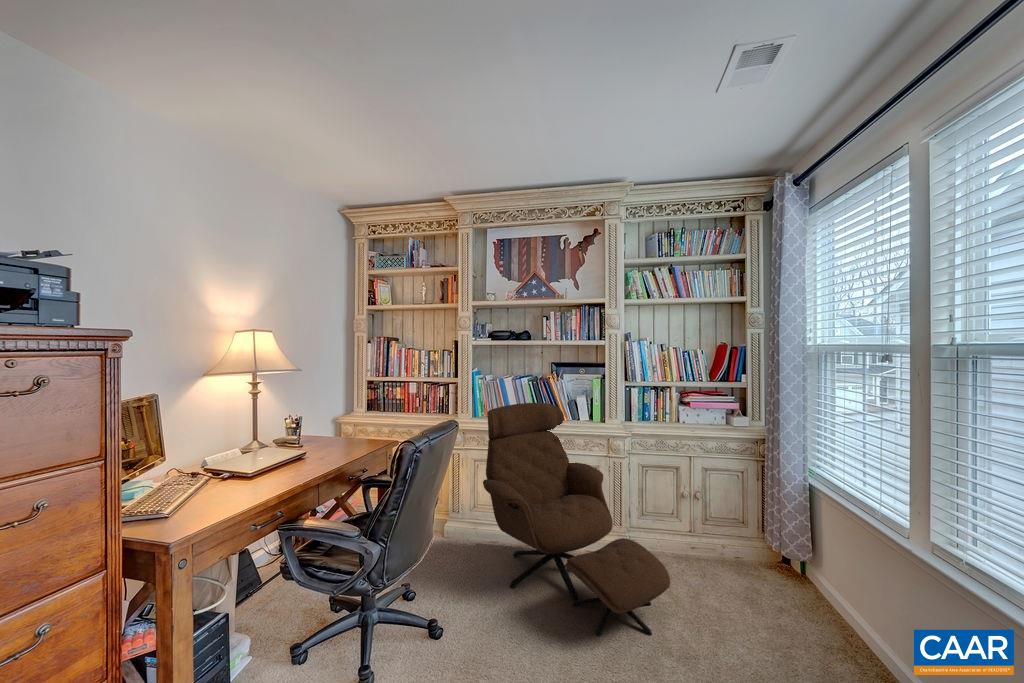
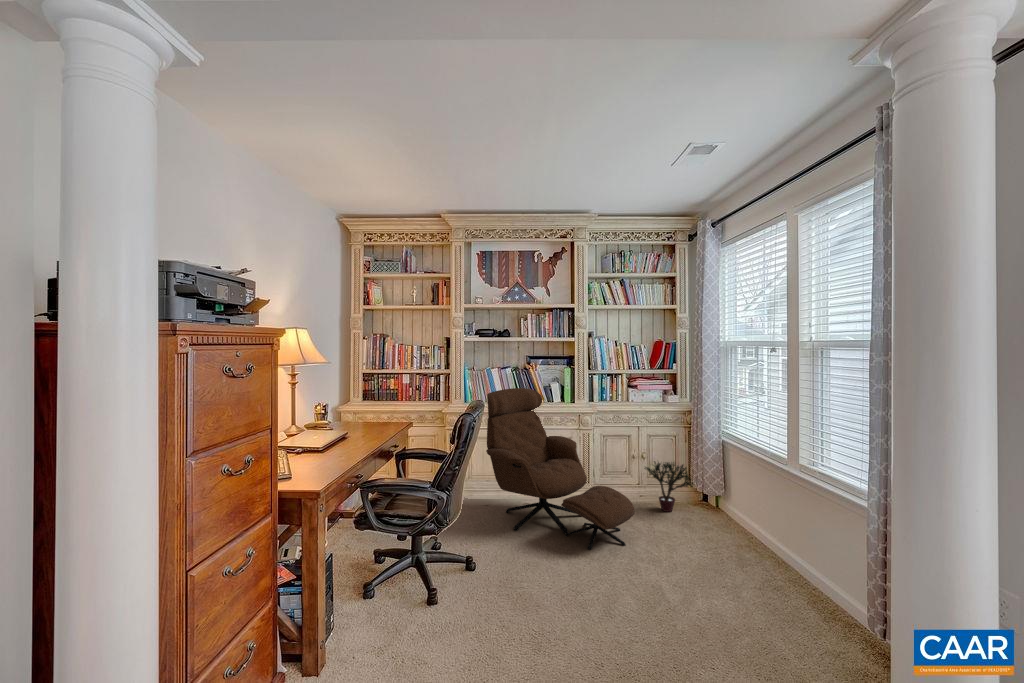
potted plant: none [694,505,767,578] -> present [645,461,693,512]

